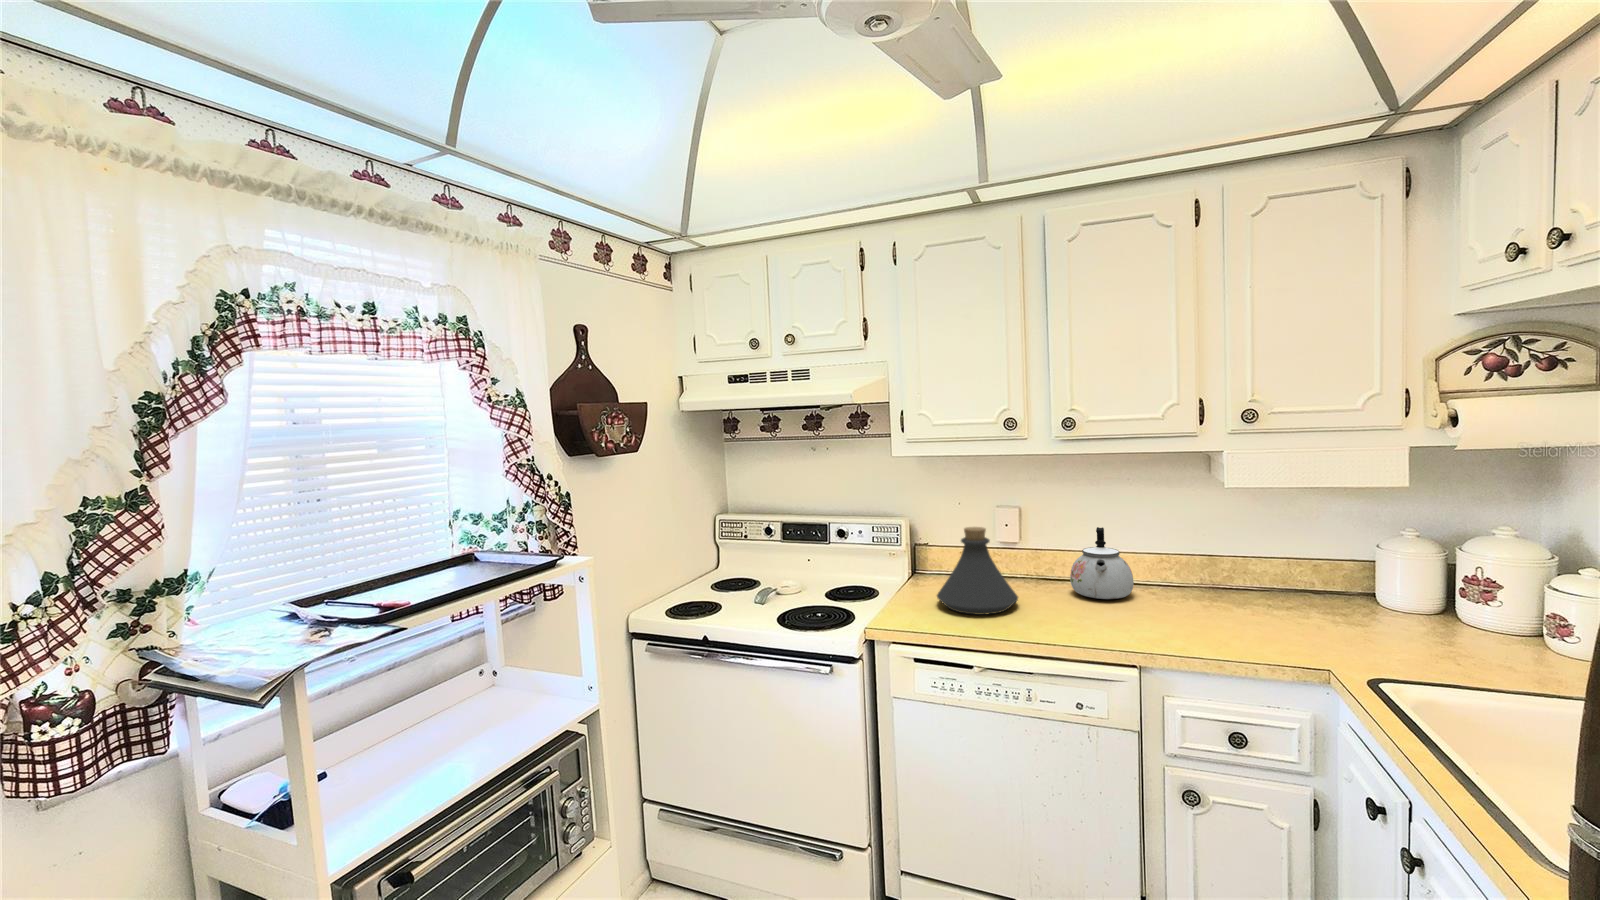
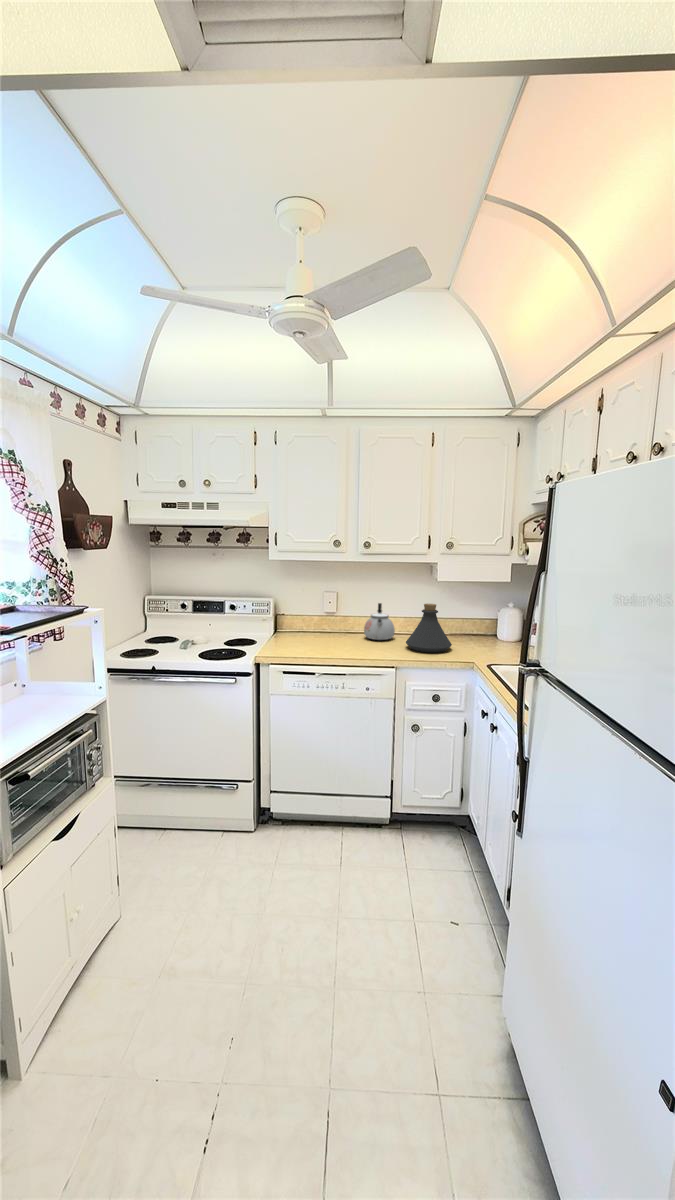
bottle: present [937,527,1018,615] -> present [406,604,452,653]

